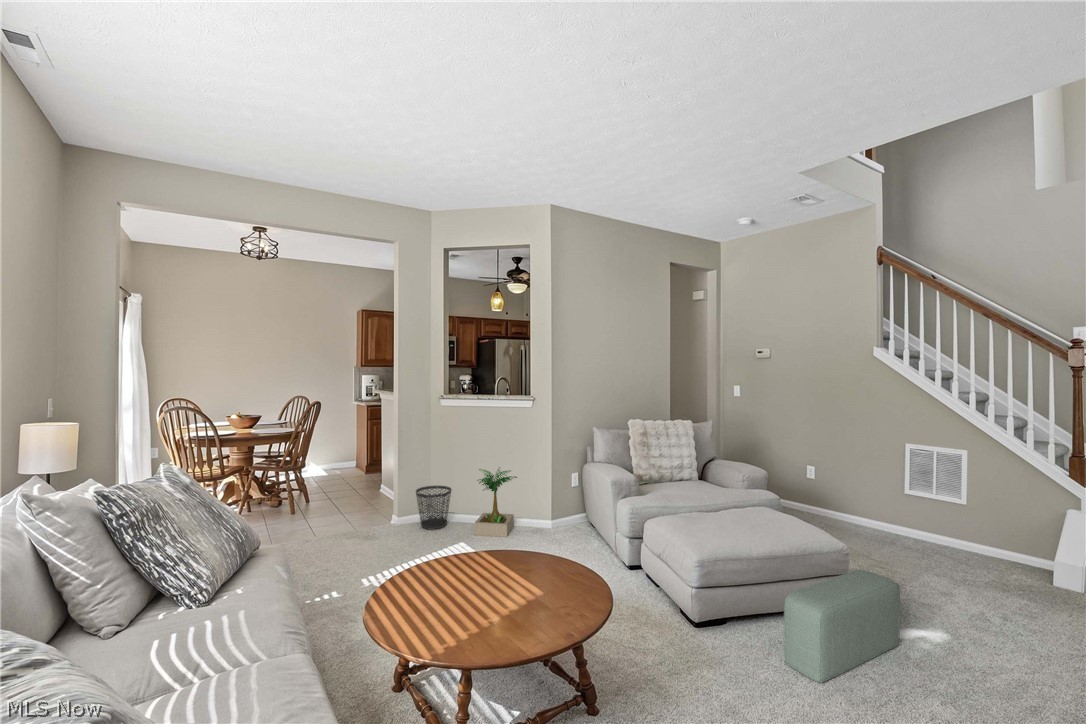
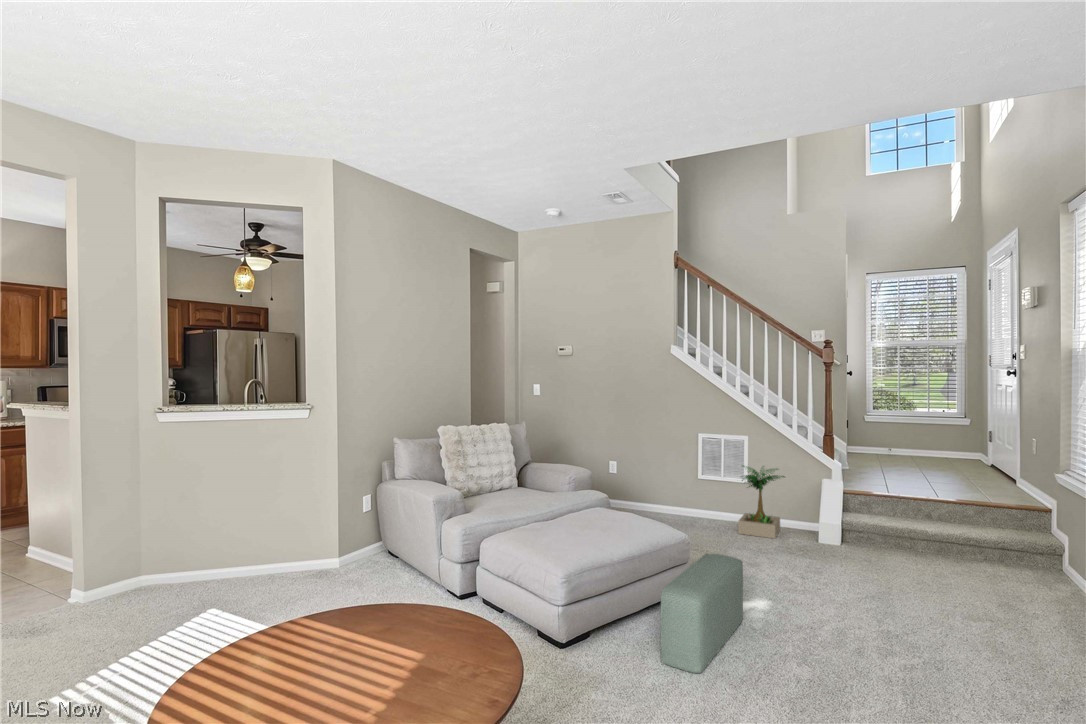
potted plant: present [474,467,517,537] -> present [738,466,784,538]
wastebasket: present [416,486,451,530] -> none [128,534,190,602]

